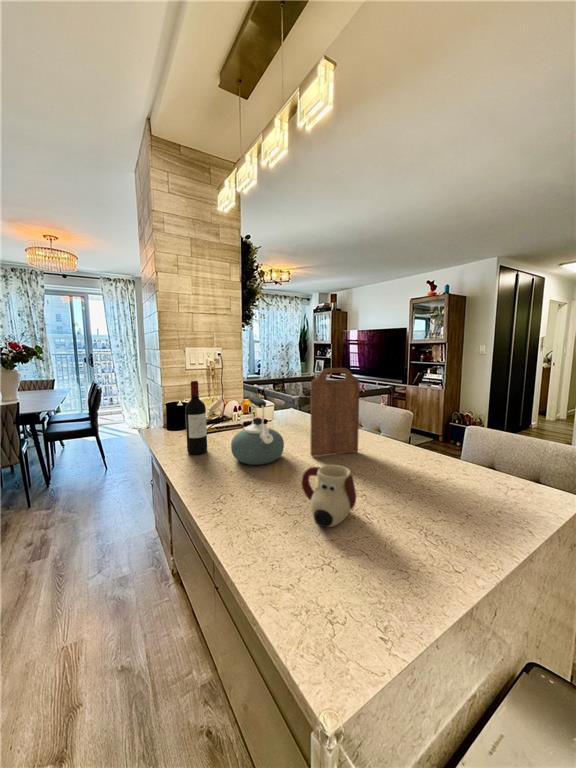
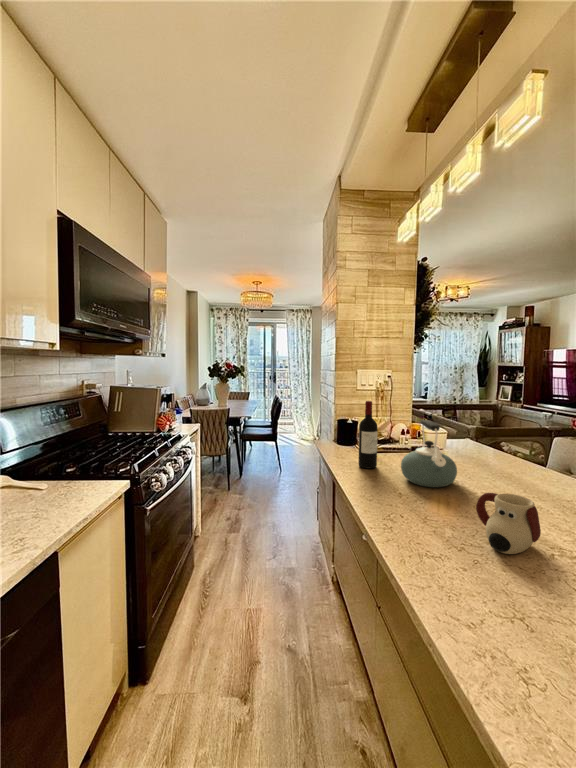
cutting board: present [310,368,360,457] -> none [488,396,555,494]

